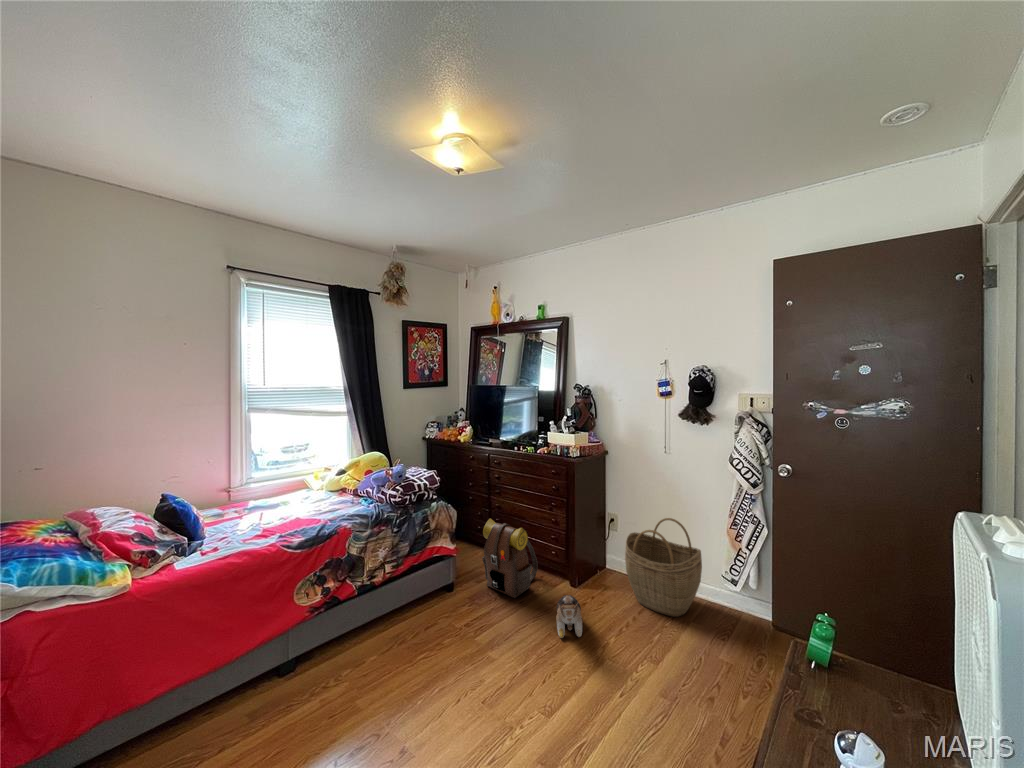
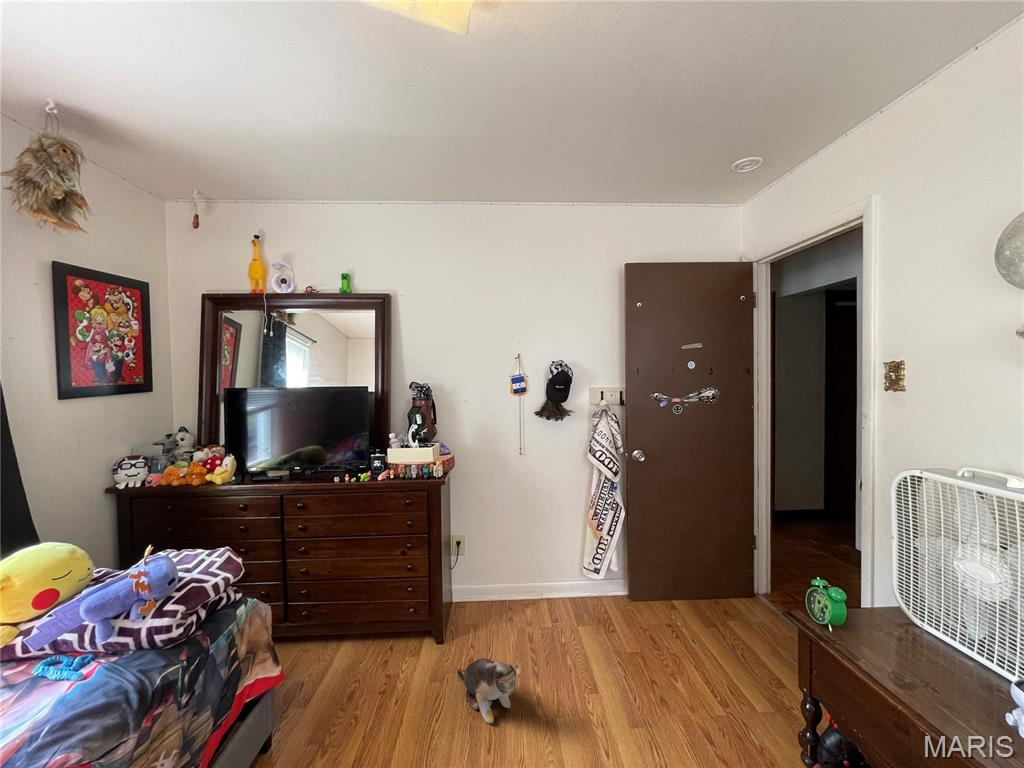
backpack: present [482,518,538,598] -> none [312,592,400,707]
woven basket: present [625,518,702,617] -> none [500,523,578,630]

